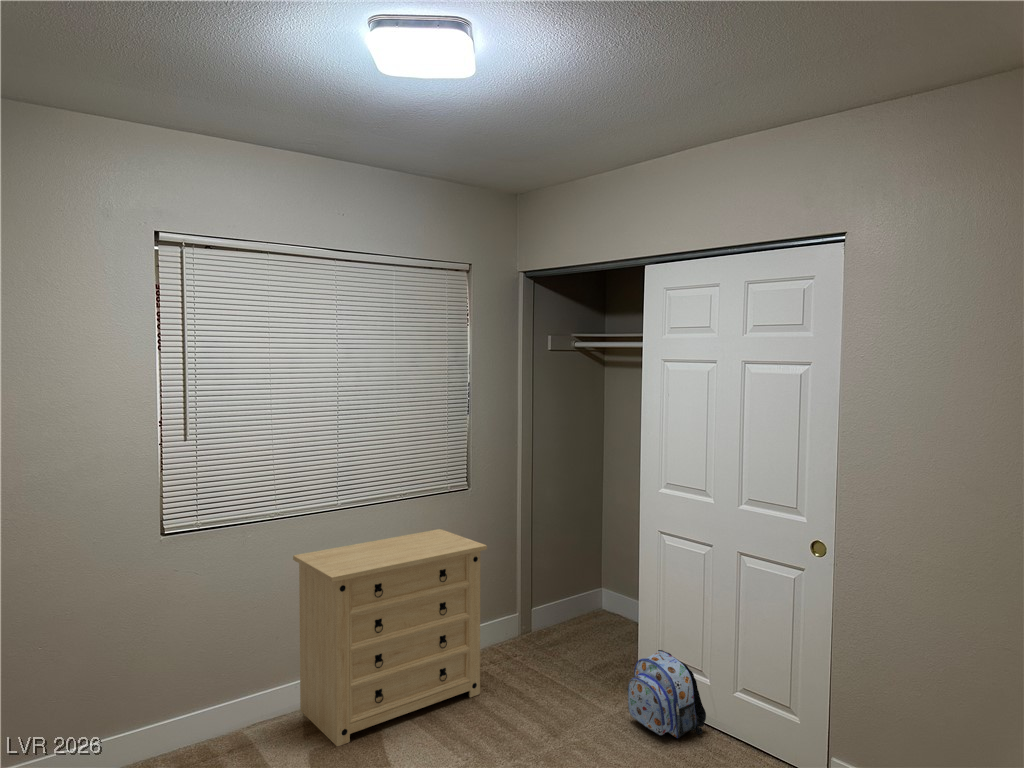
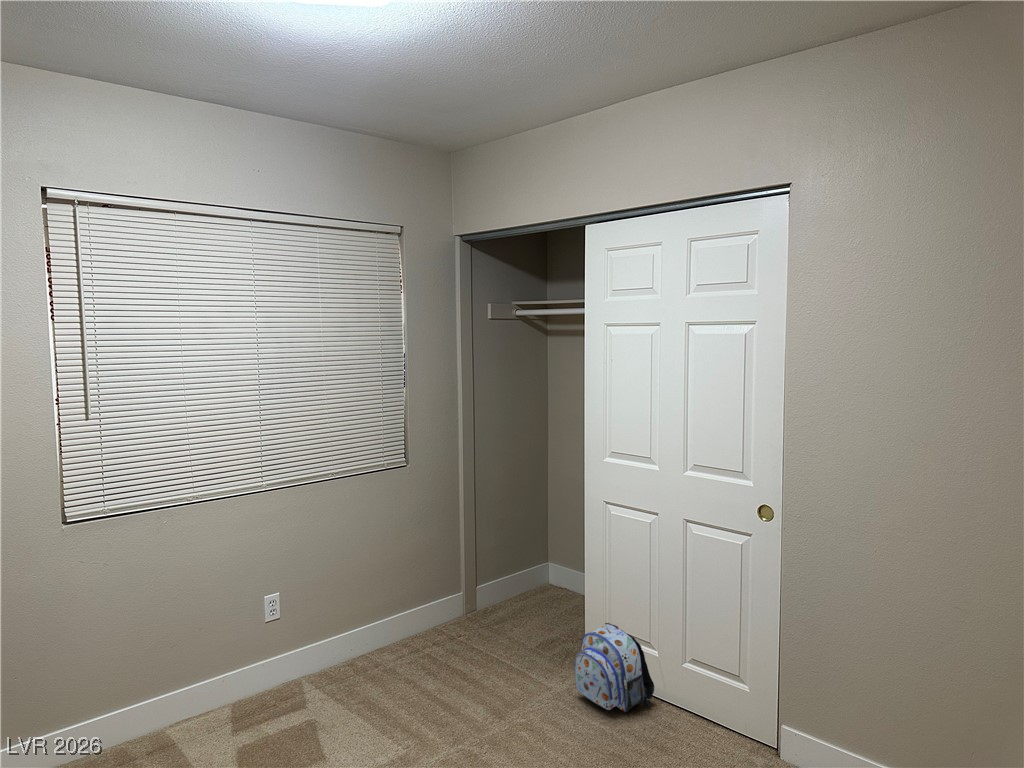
dresser: present [293,529,487,747] -> none [216,507,426,741]

